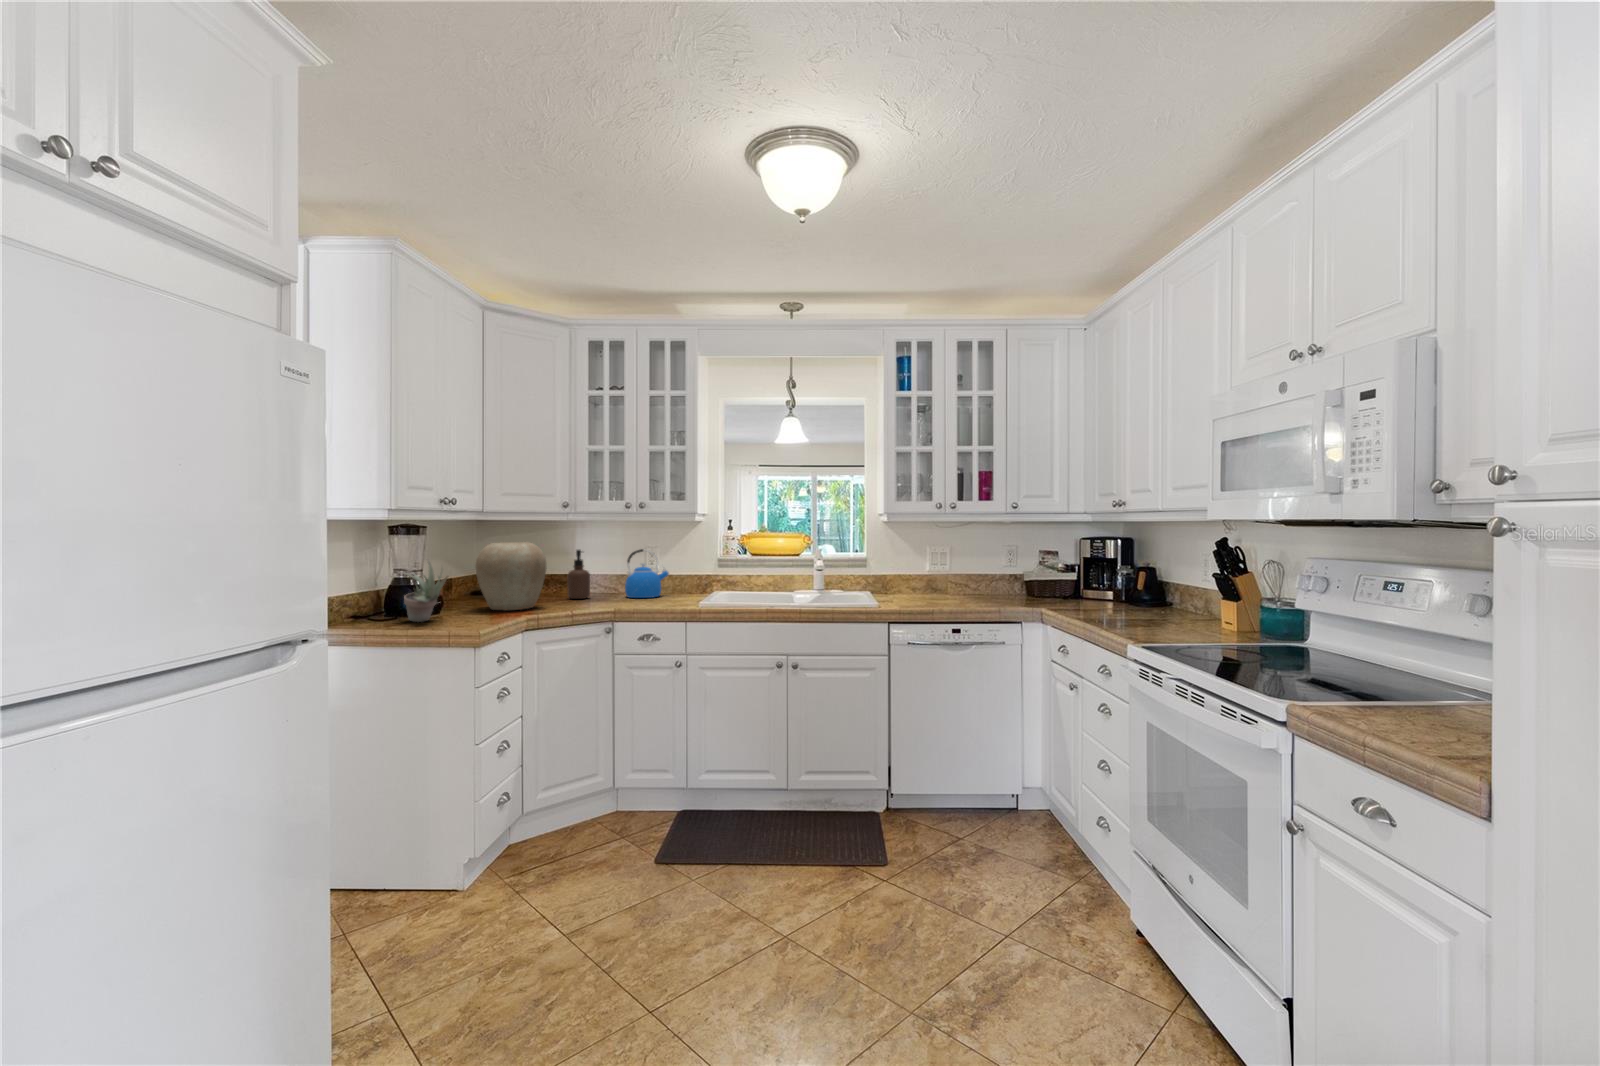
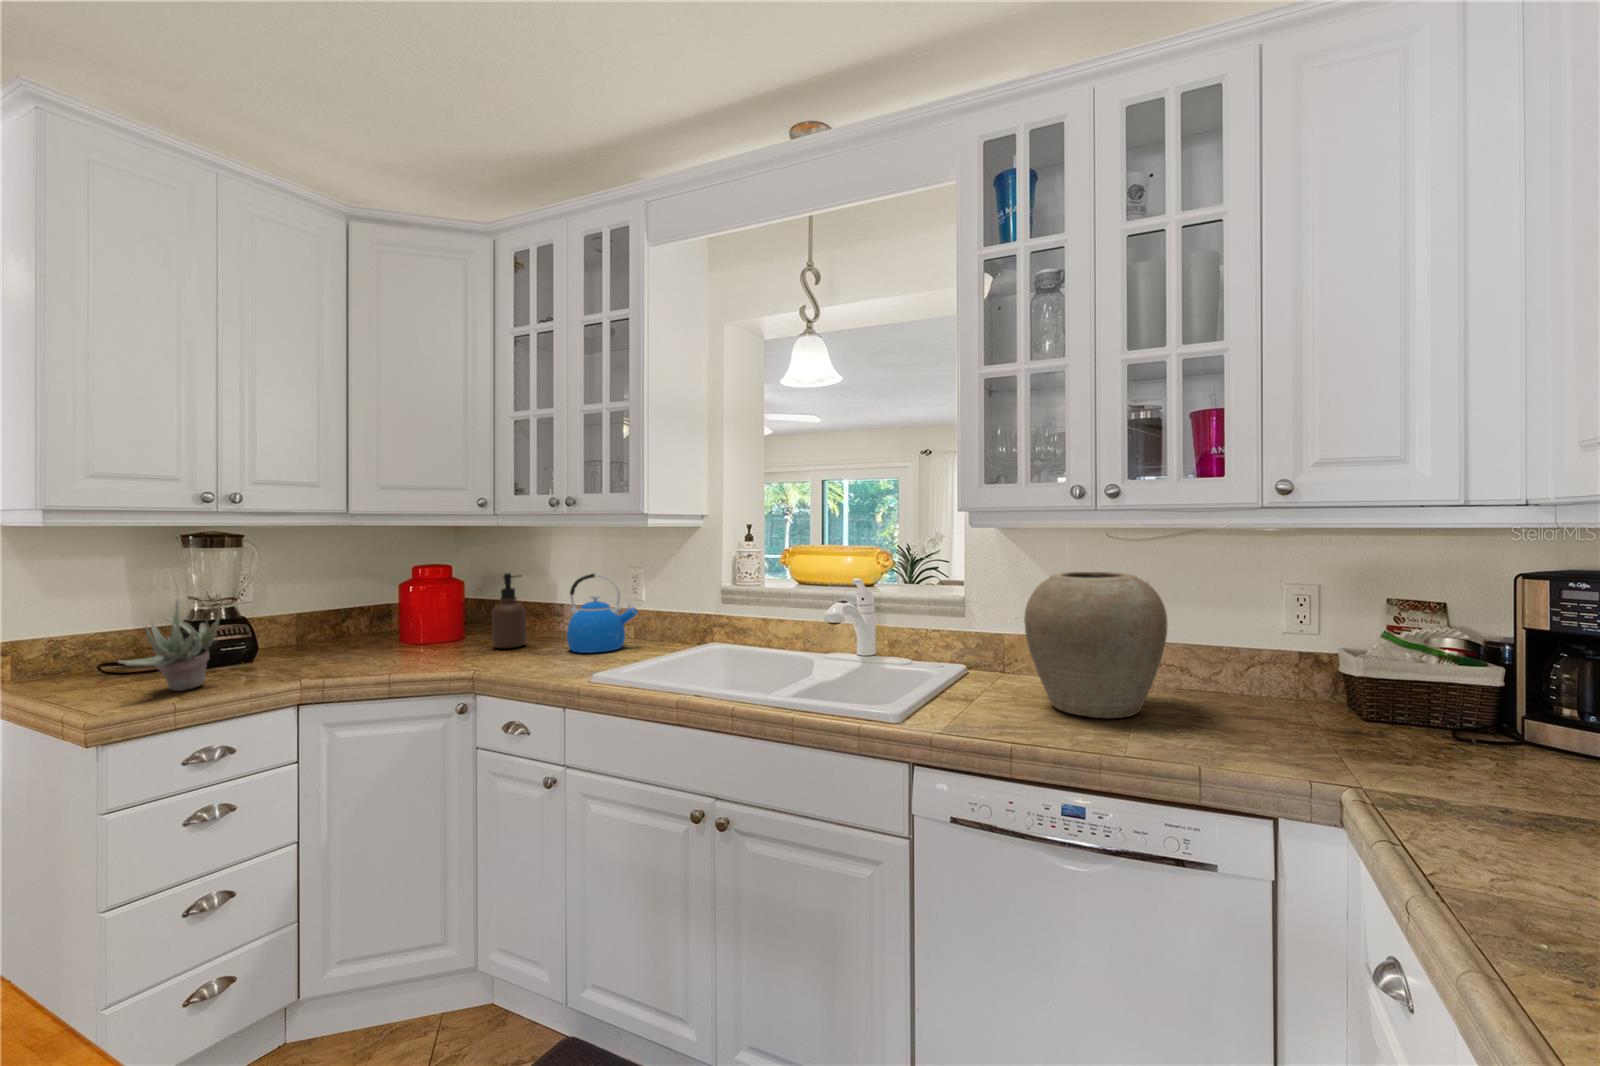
vase: present [475,542,547,611] -> present [1024,572,1168,718]

